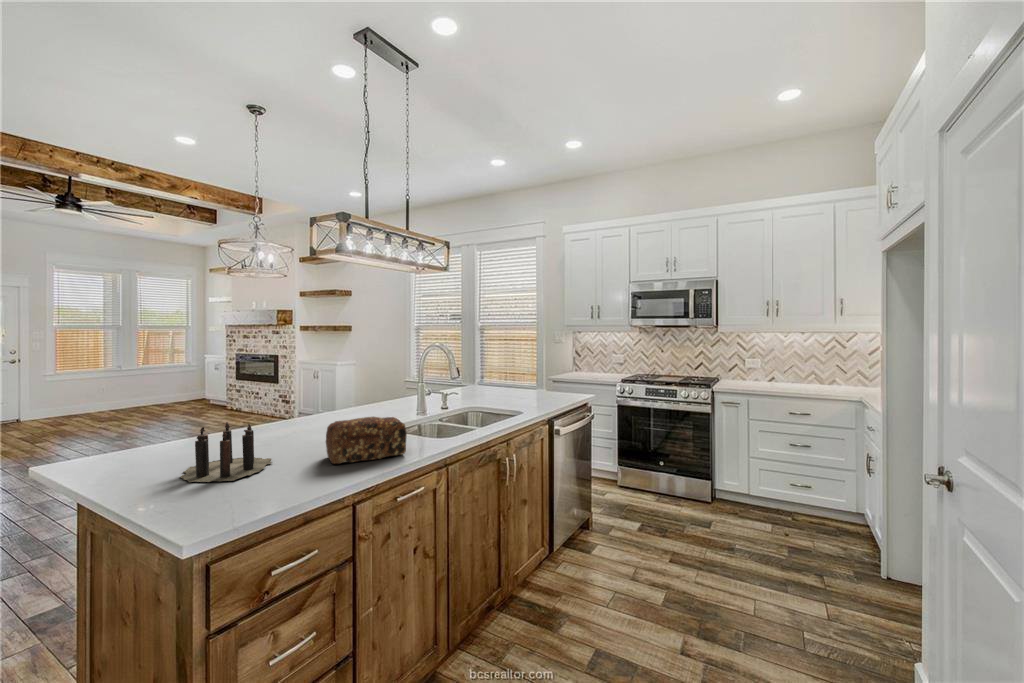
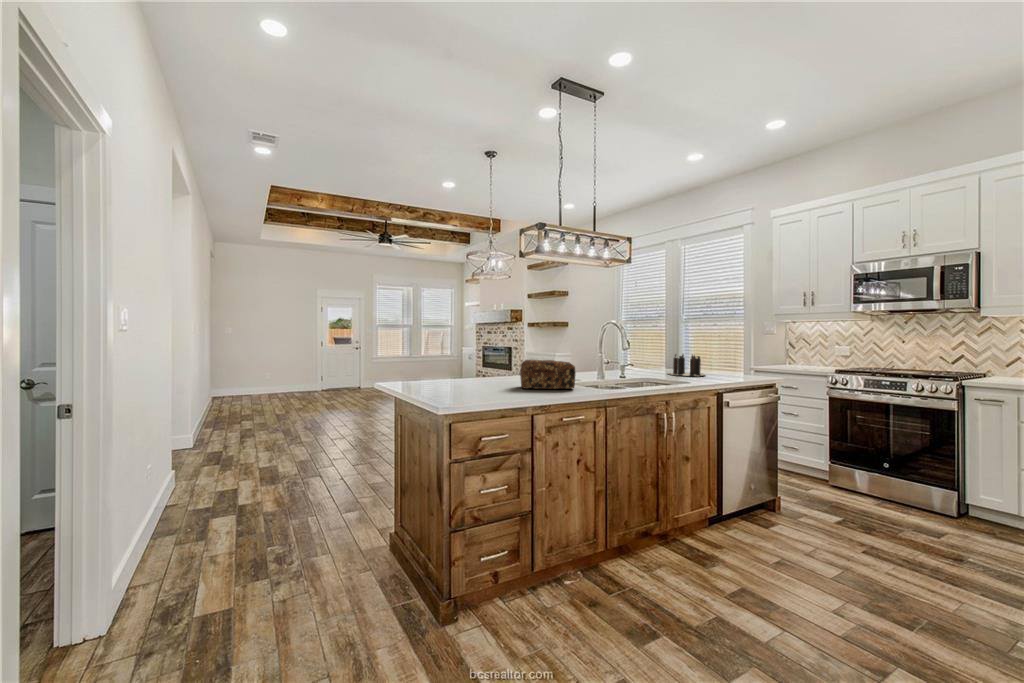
candle: present [181,422,272,482] -> present [669,354,704,376]

